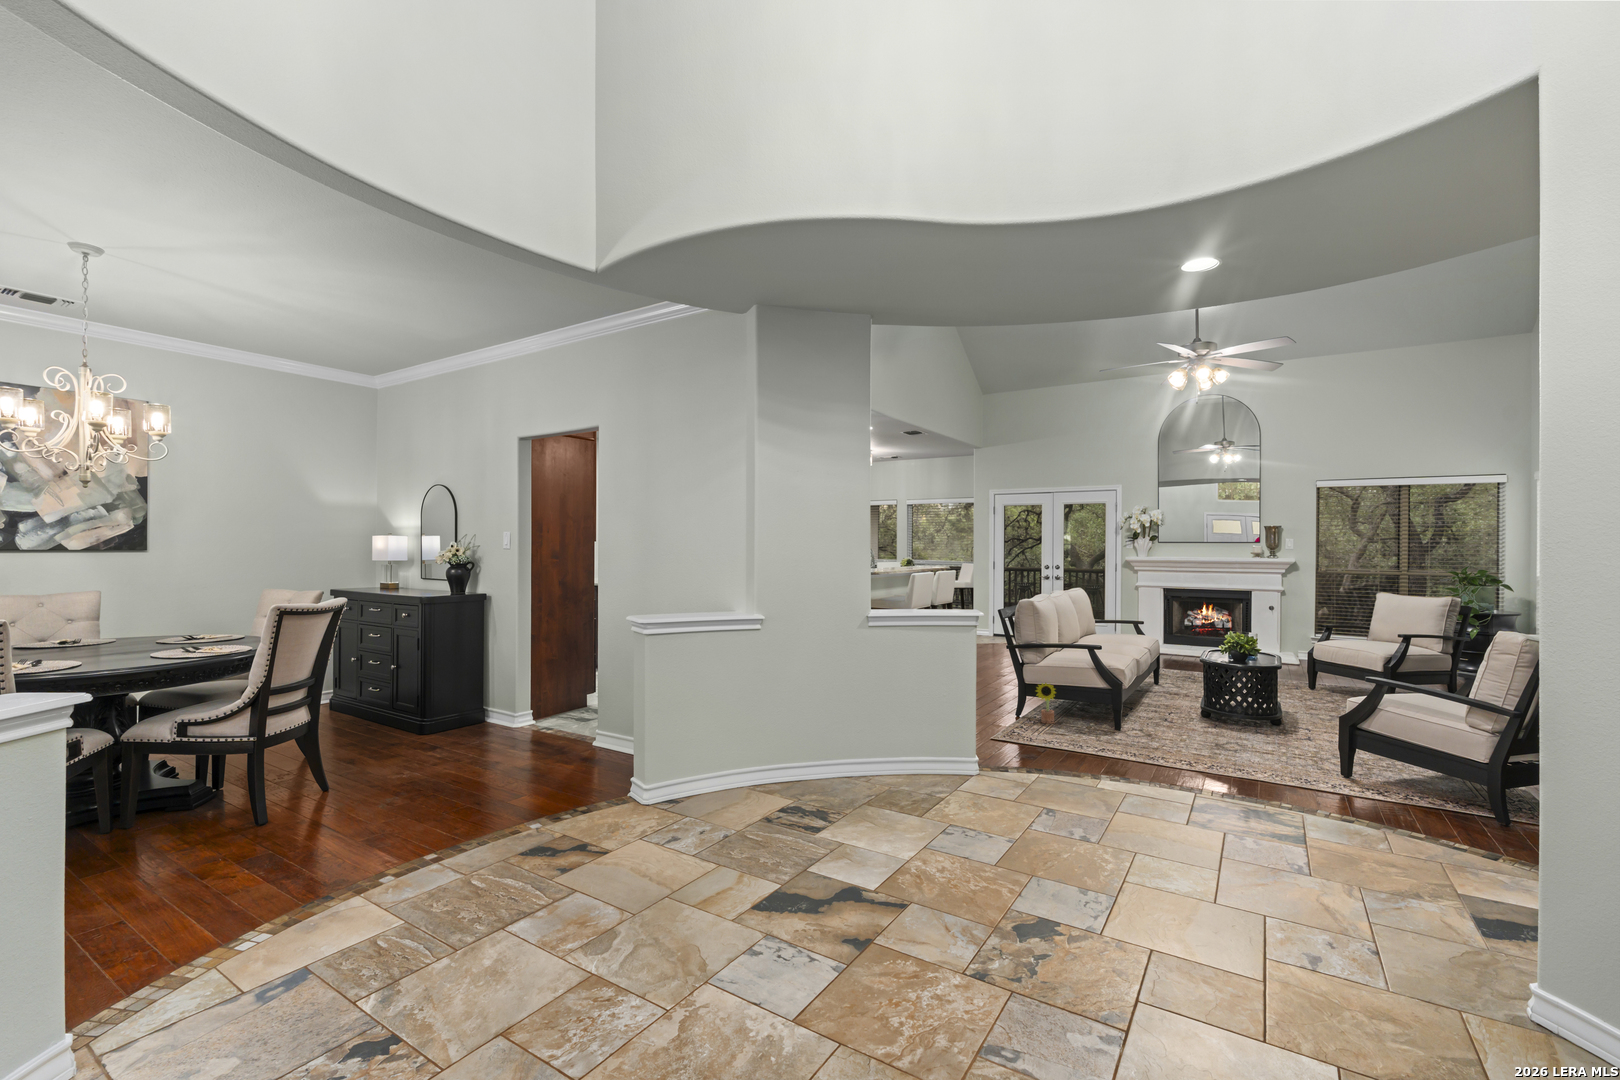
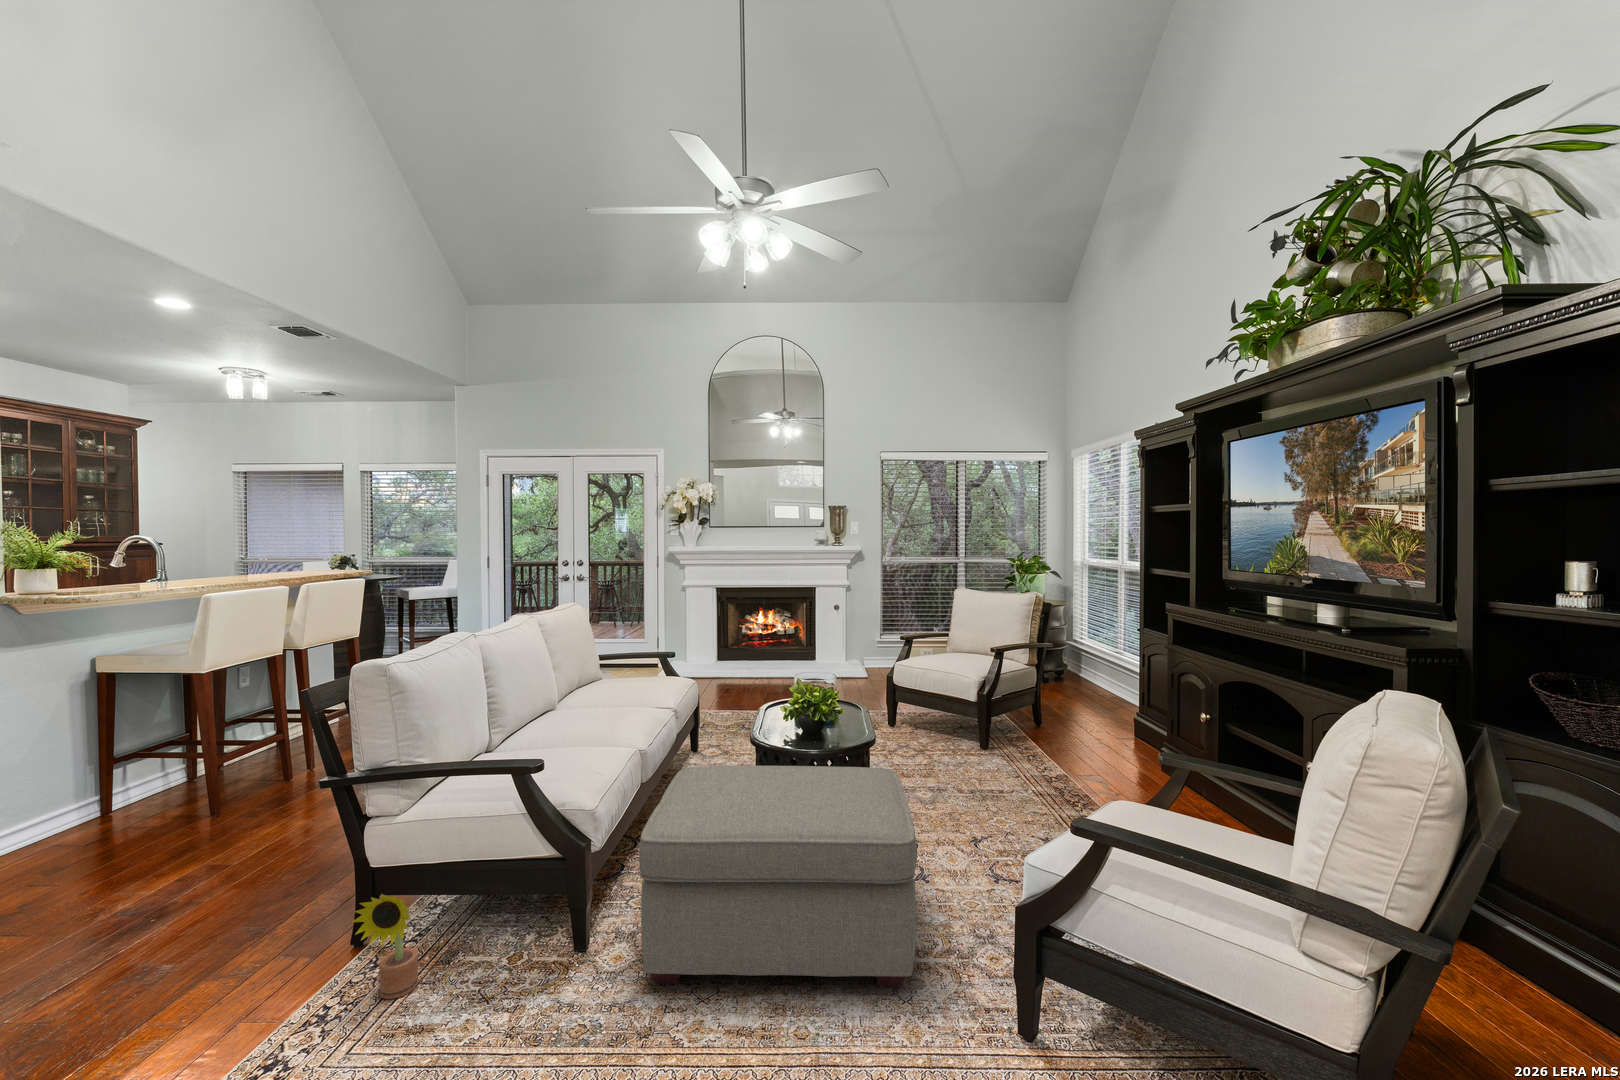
ottoman: none [1147,661,1282,751] -> present [639,766,917,987]

